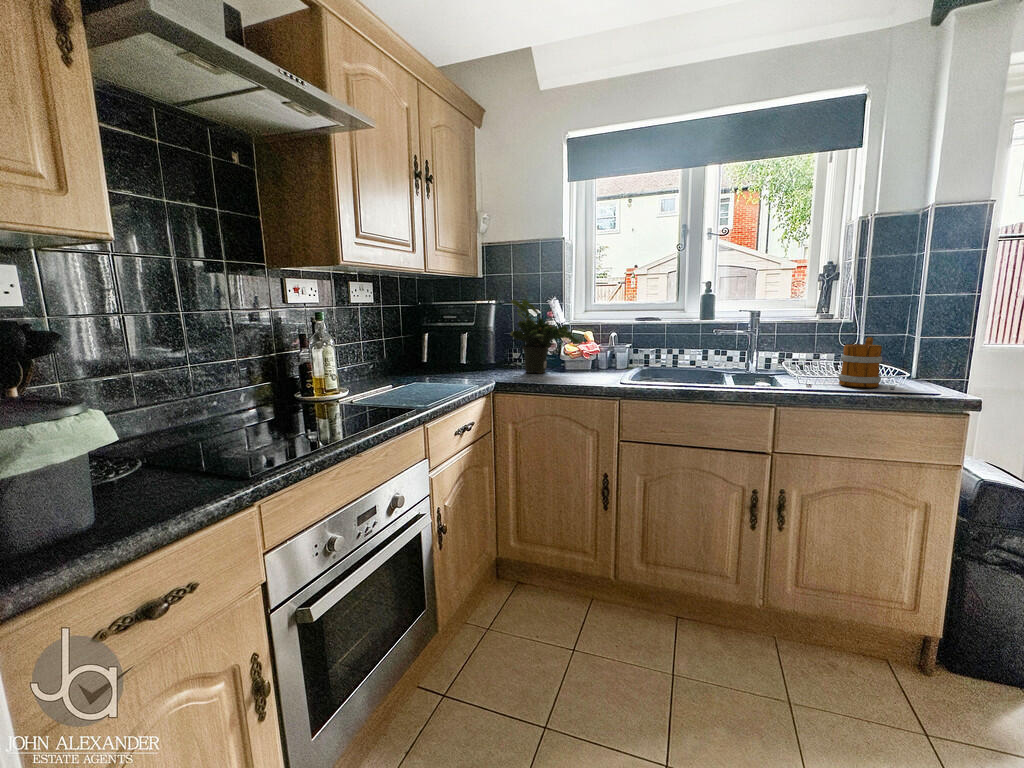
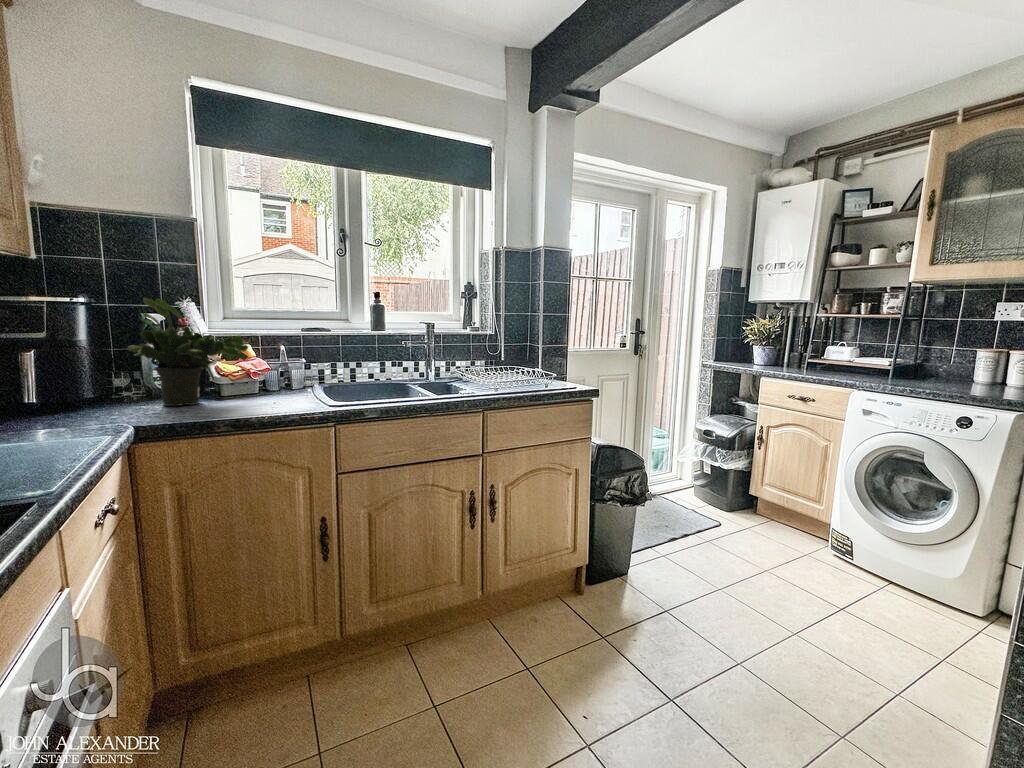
mug: present [838,337,882,388] -> none [511,346,538,387]

